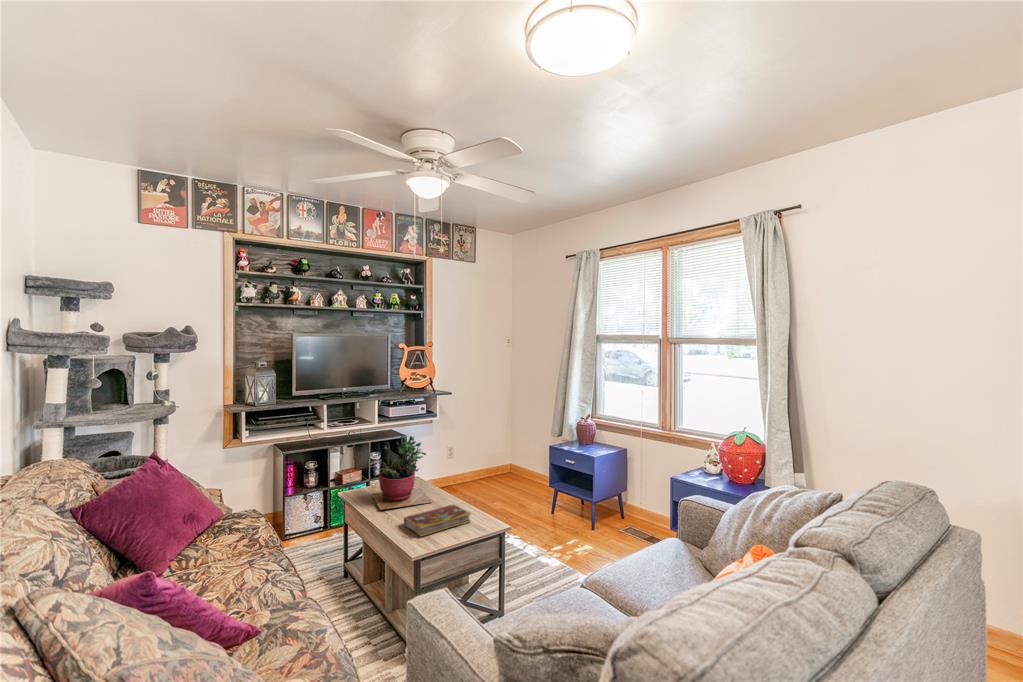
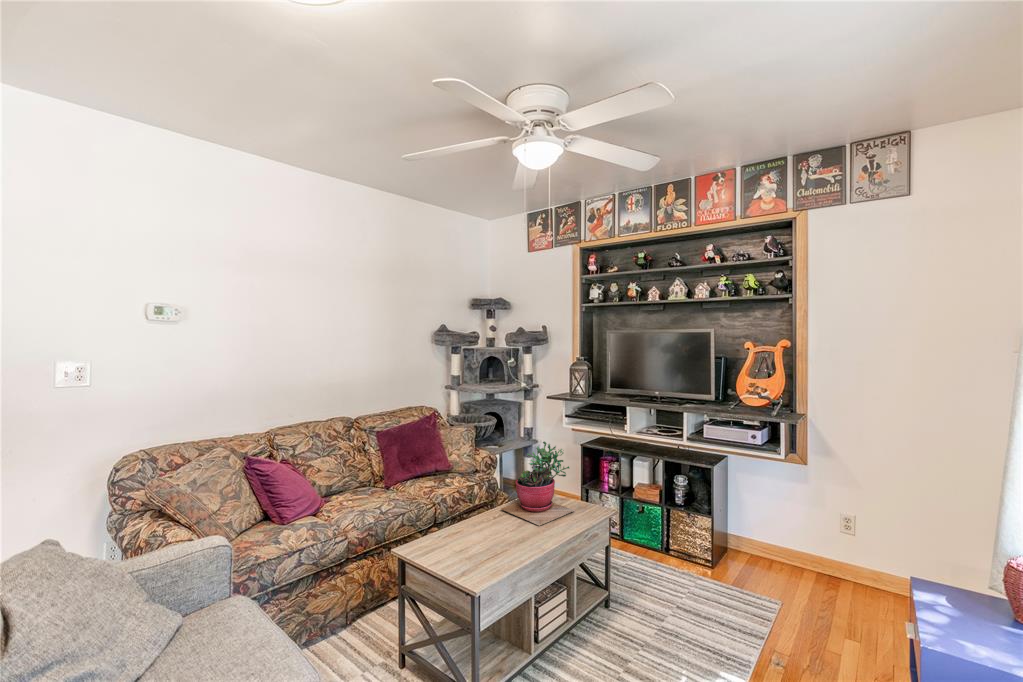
book: present [404,504,471,537] -> none [448,519,523,556]

